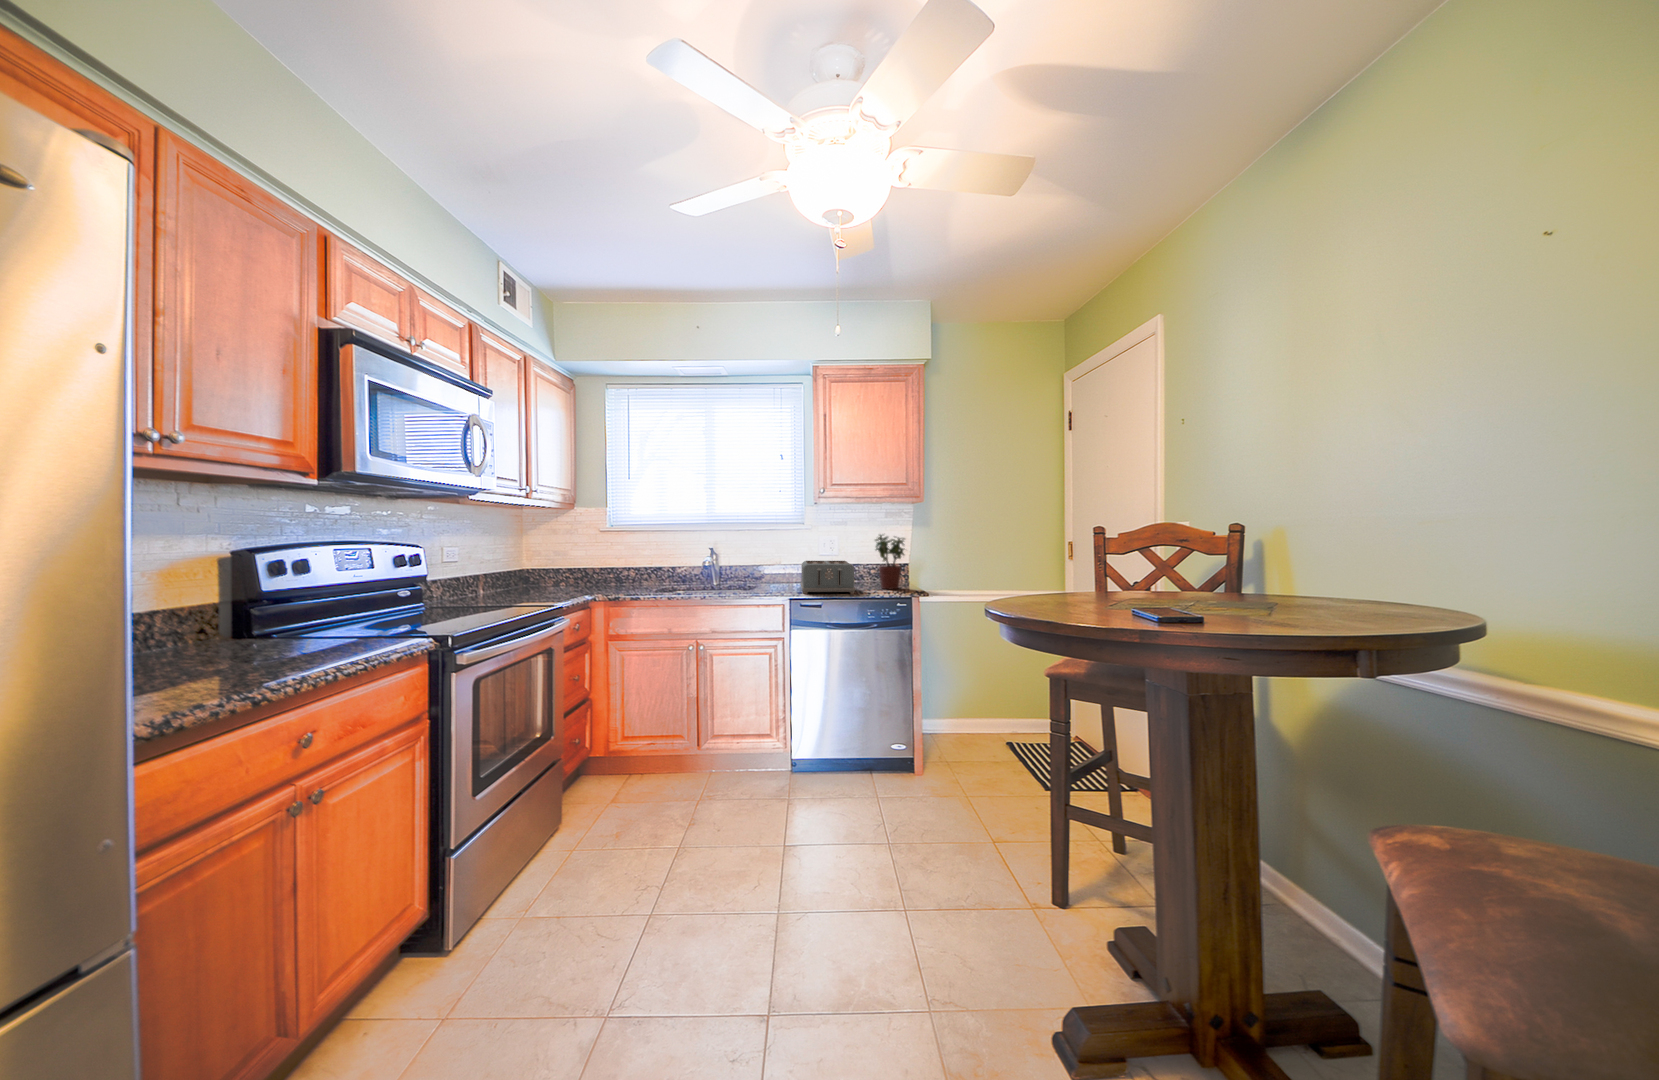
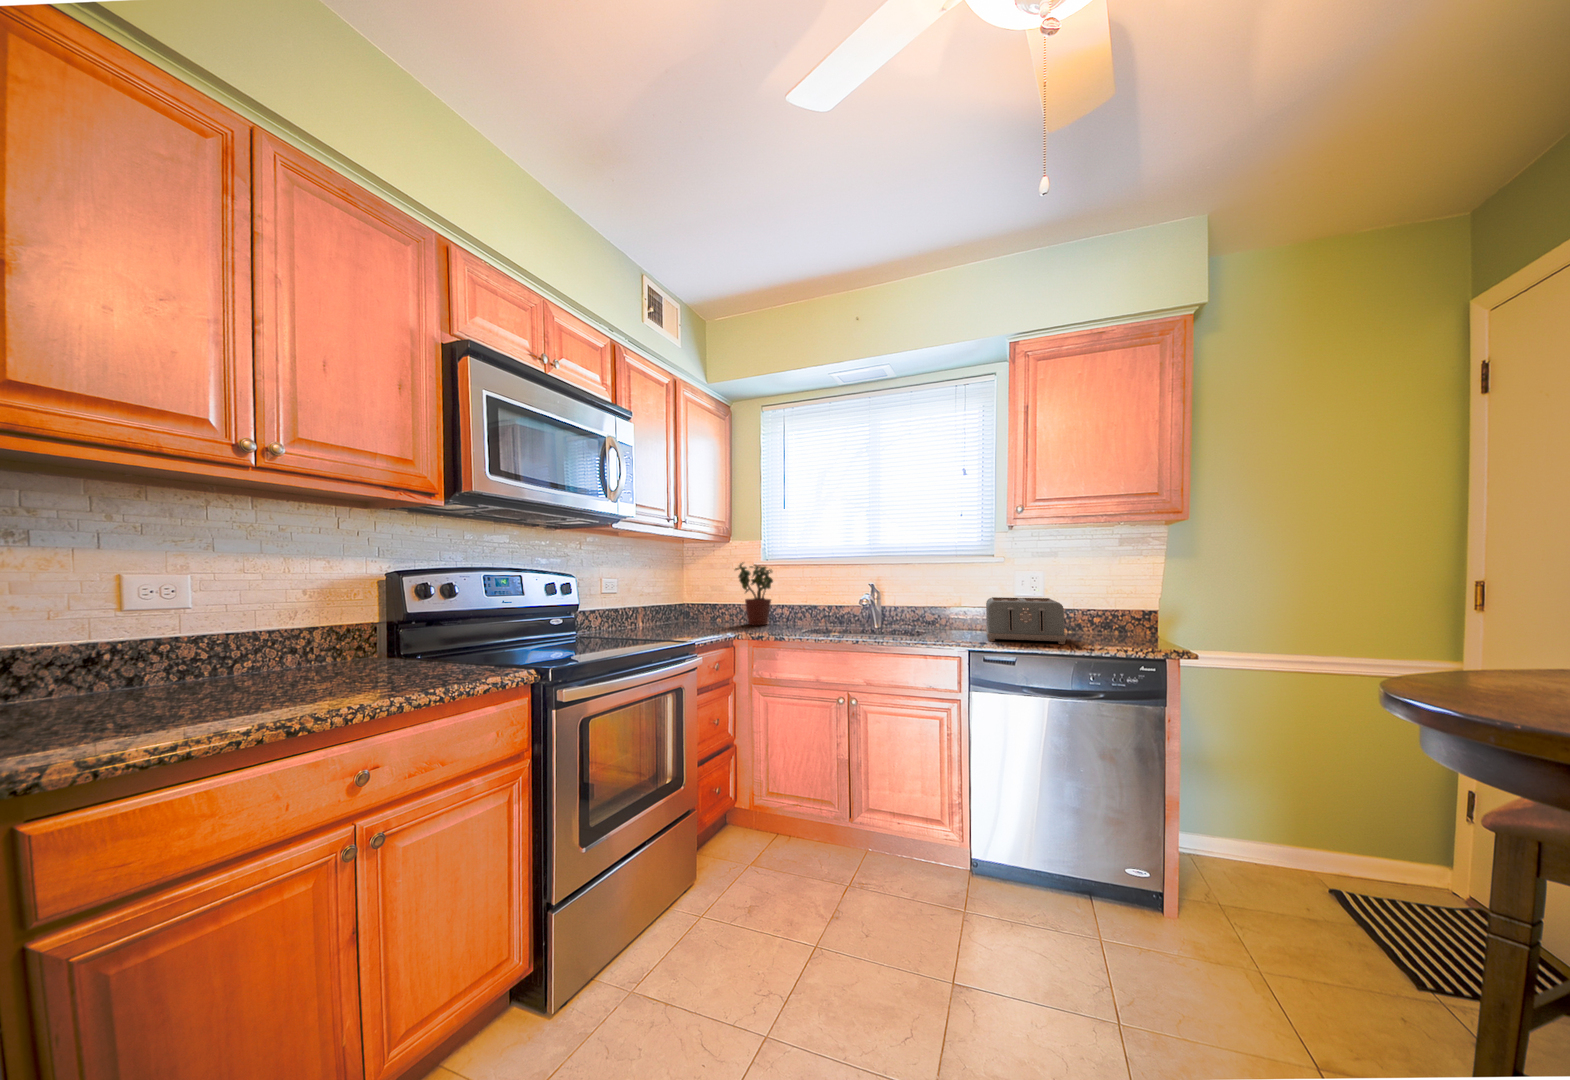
potted plant: present [875,535,905,589] -> present [735,562,773,625]

